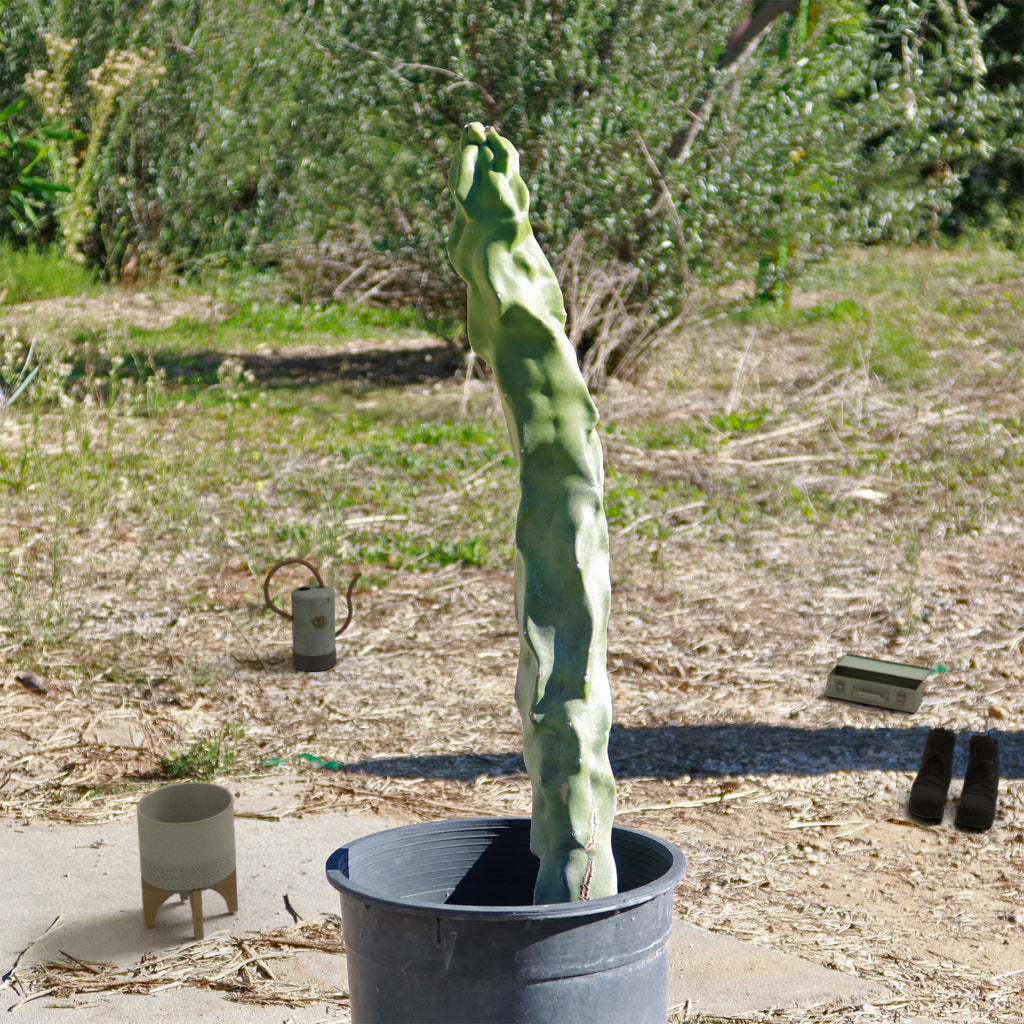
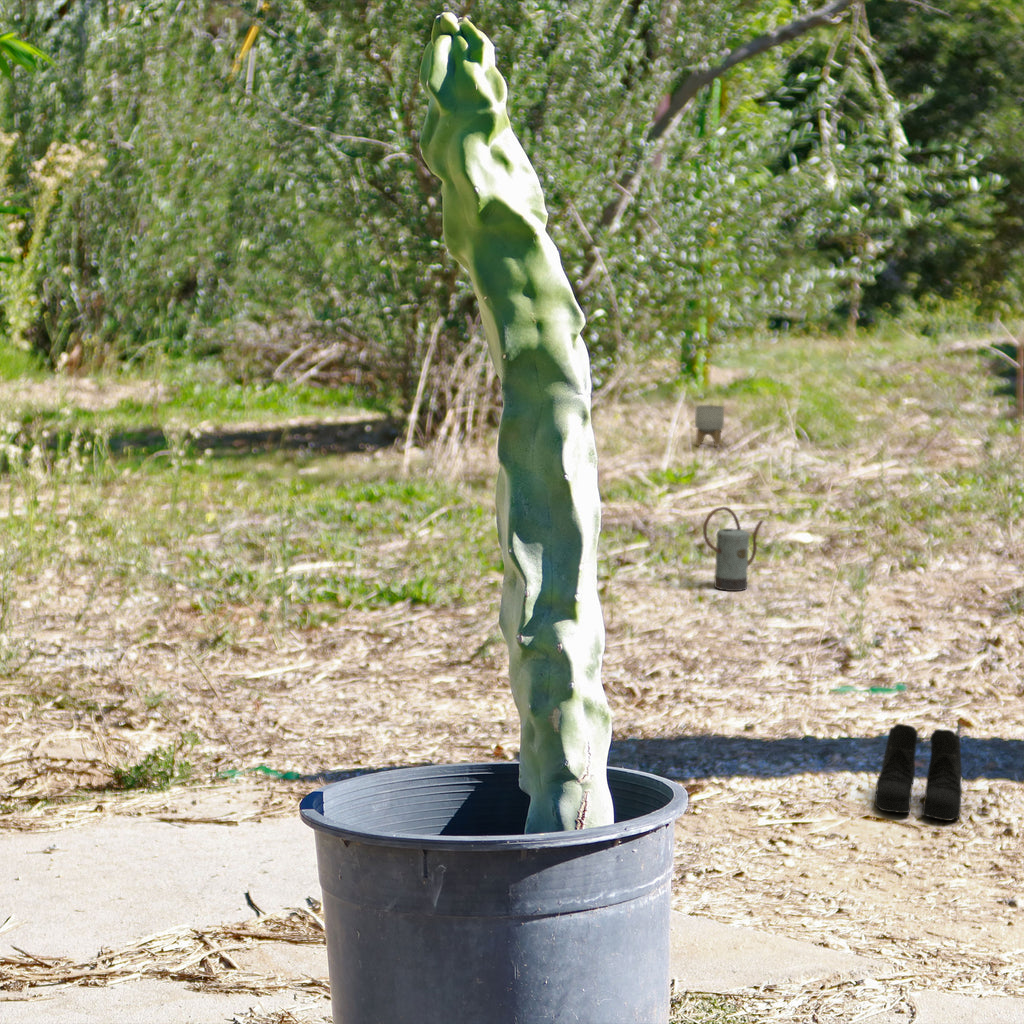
watering can: present [264,559,361,671] -> present [703,507,763,591]
toolbox: present [826,654,931,713] -> none [779,670,880,723]
planter: present [137,782,238,941] -> present [695,405,724,447]

